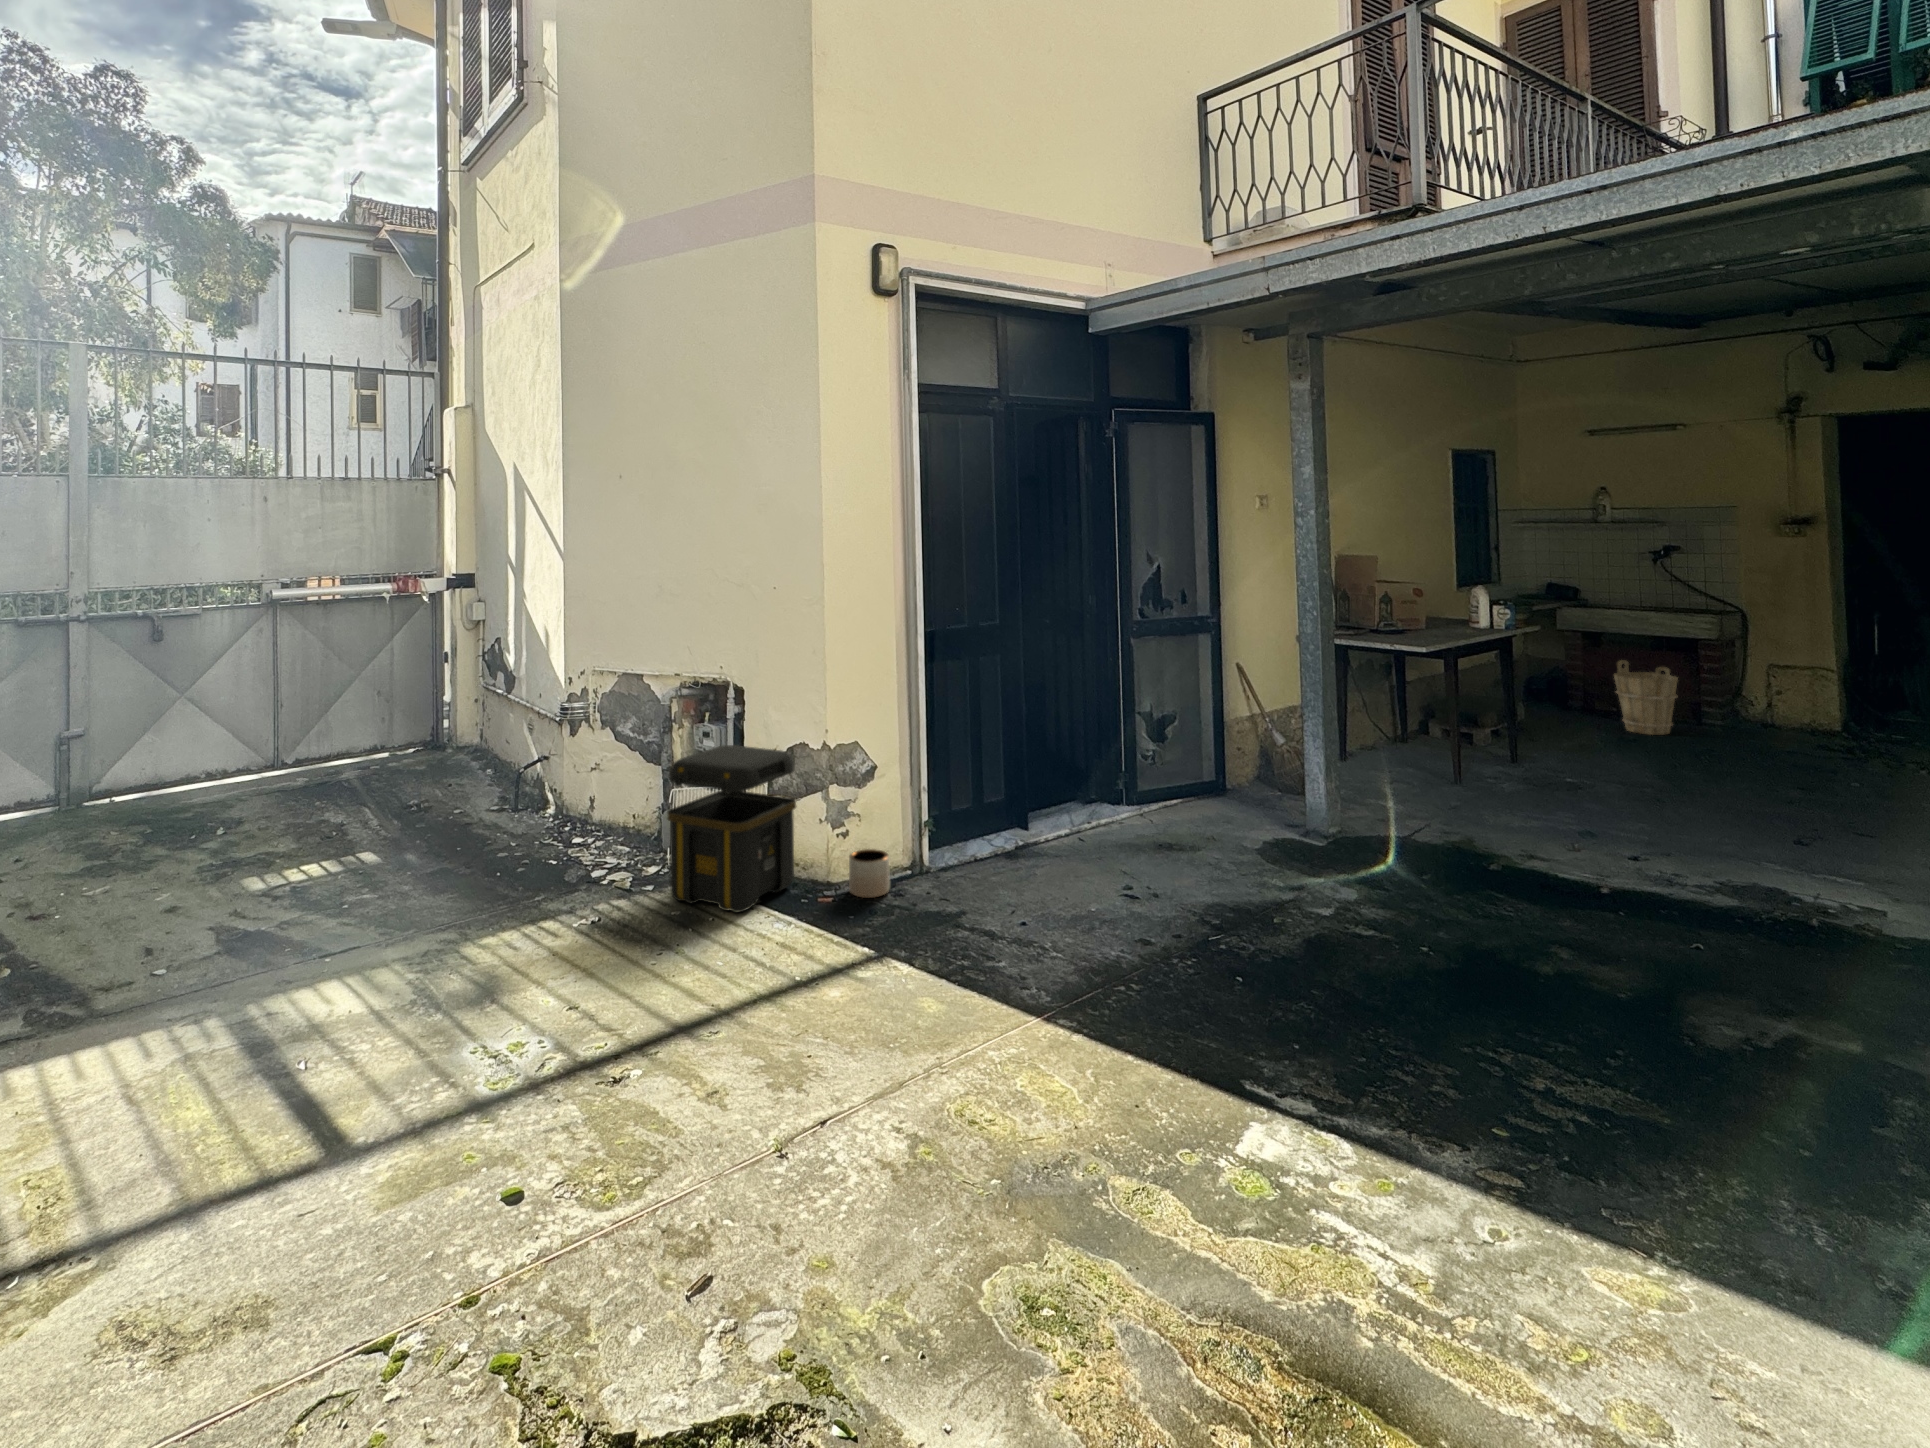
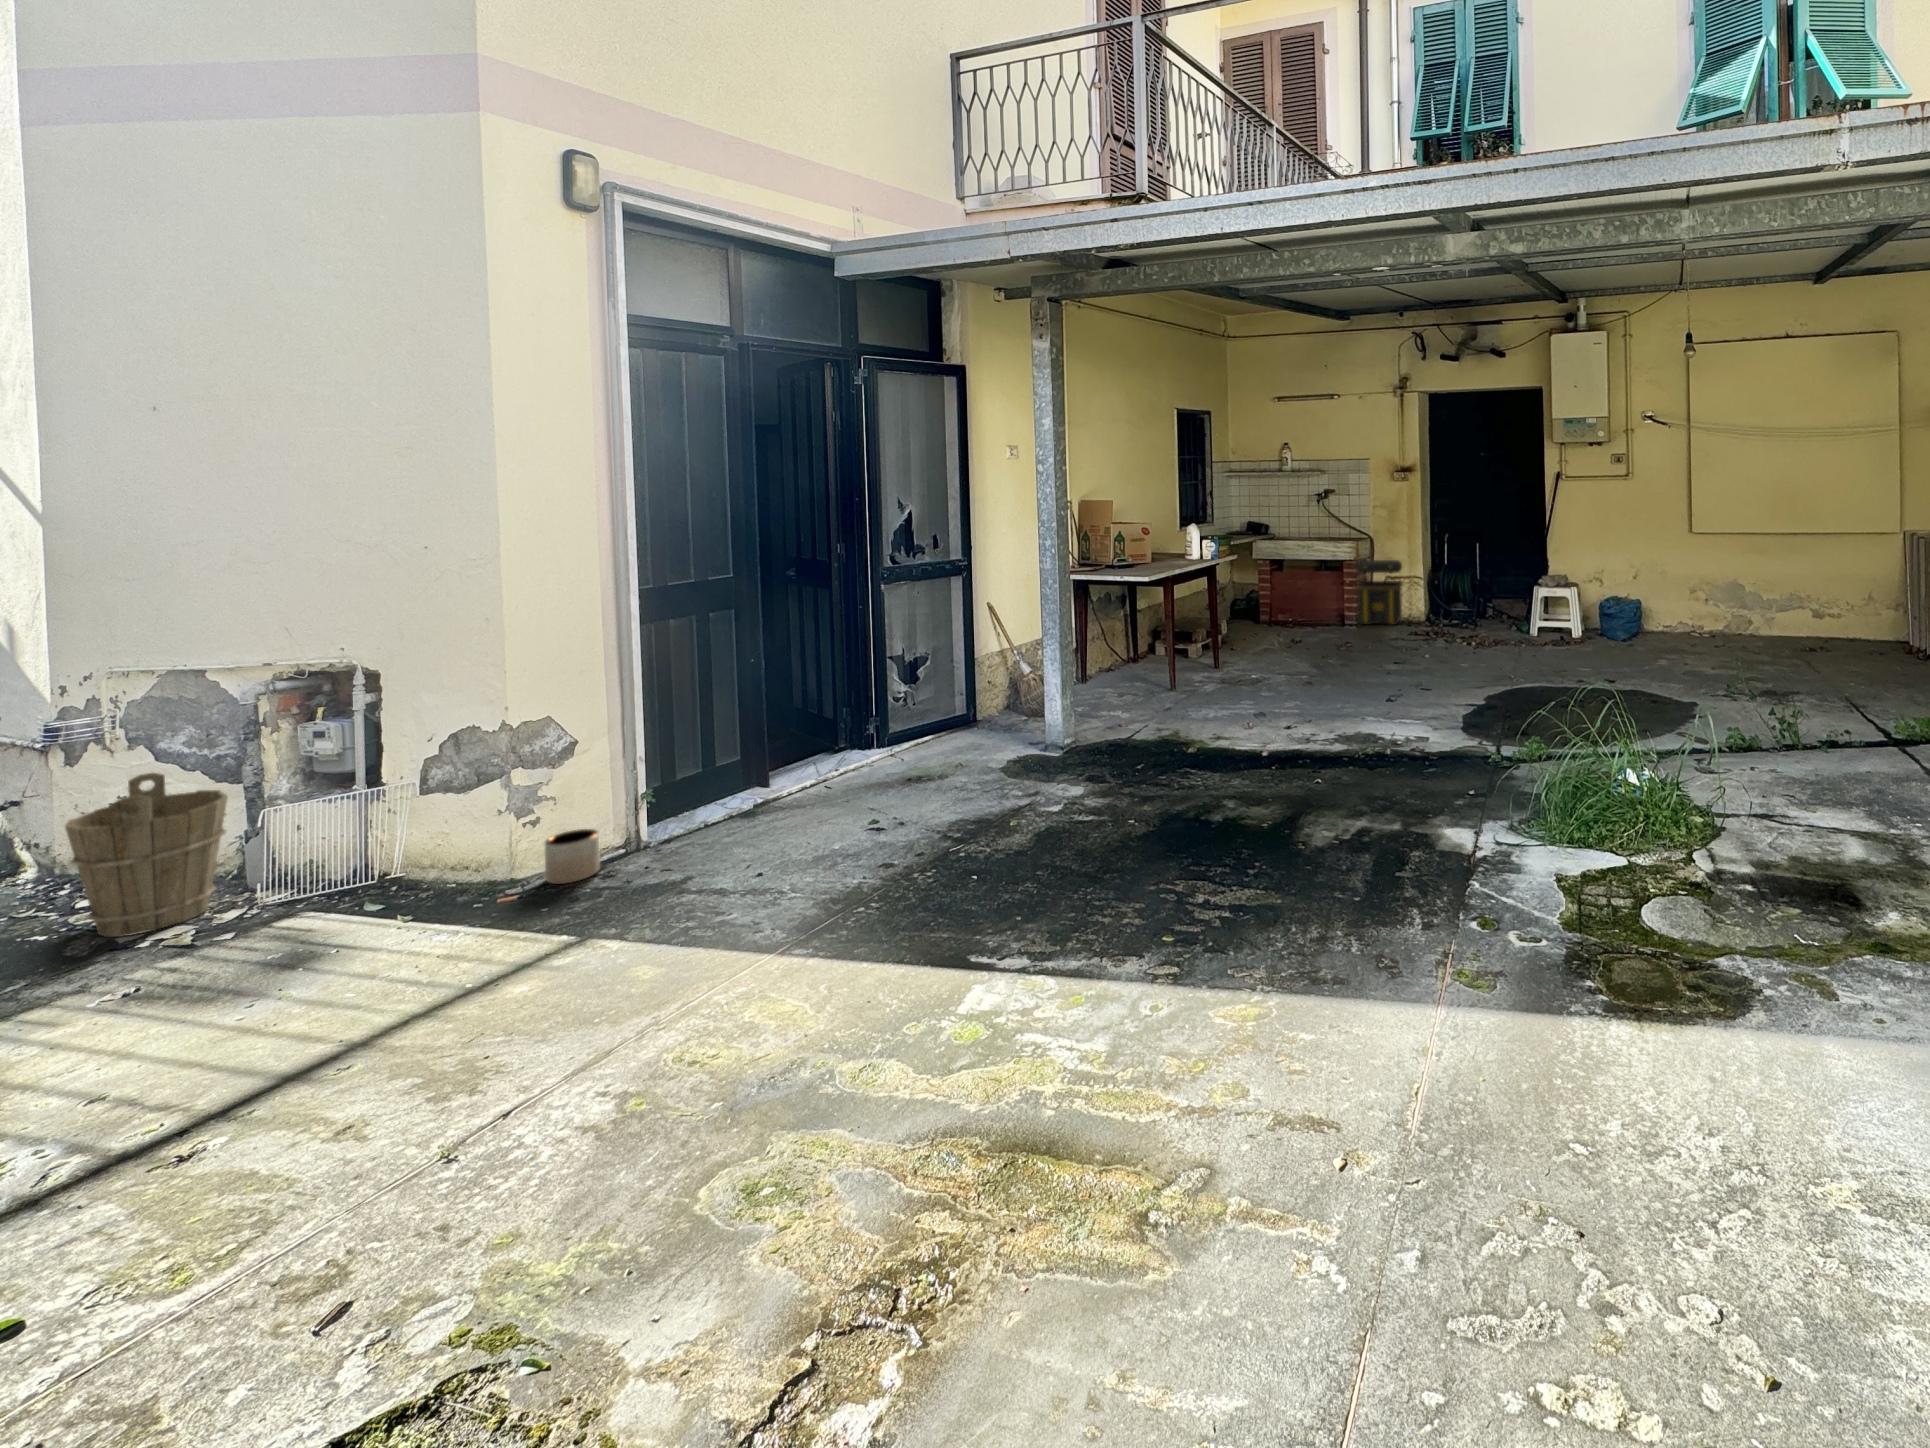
bucket: present [1614,660,1678,735] -> present [65,773,228,937]
toolbox: present [667,745,797,913] -> present [1356,560,1403,625]

